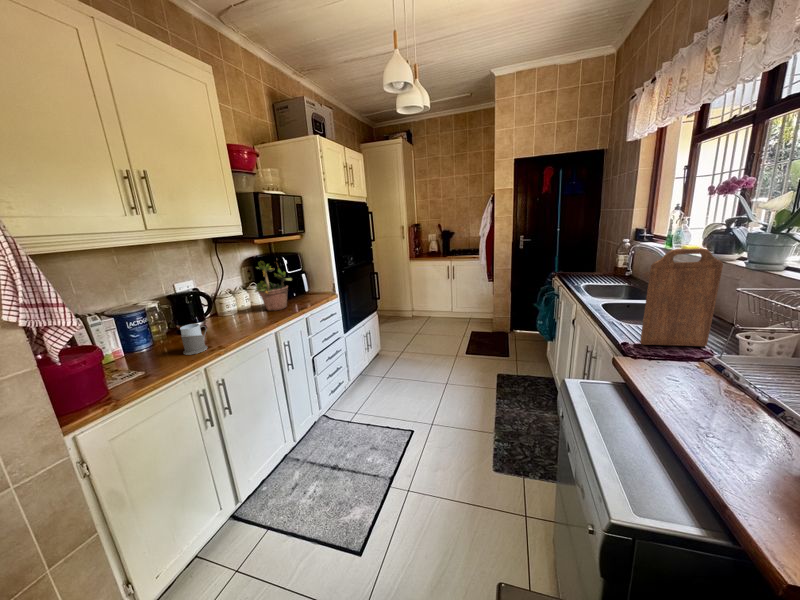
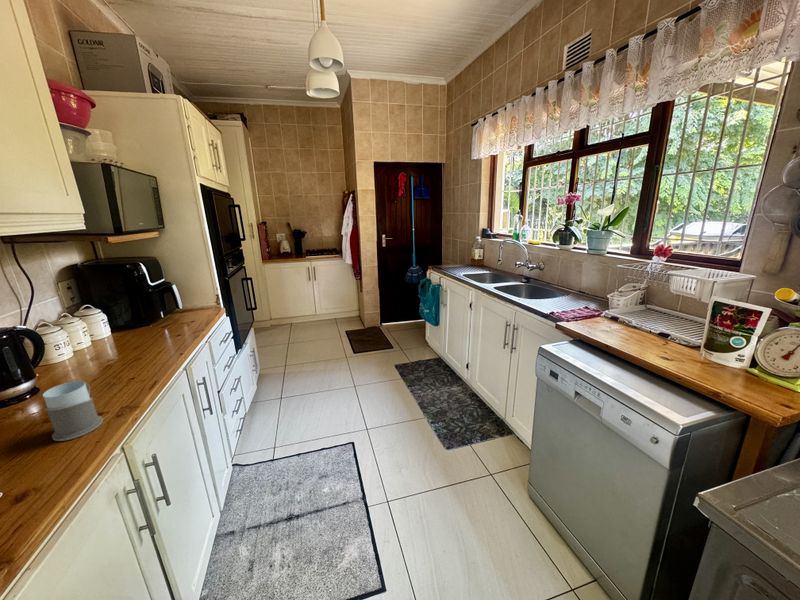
cutting board: present [640,248,723,346] -> none [556,242,595,312]
potted plant: present [255,261,292,310] -> none [114,262,174,342]

